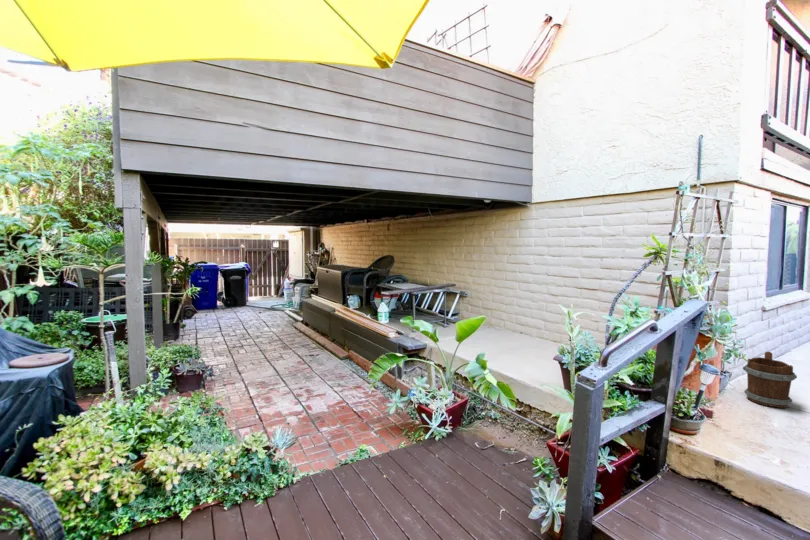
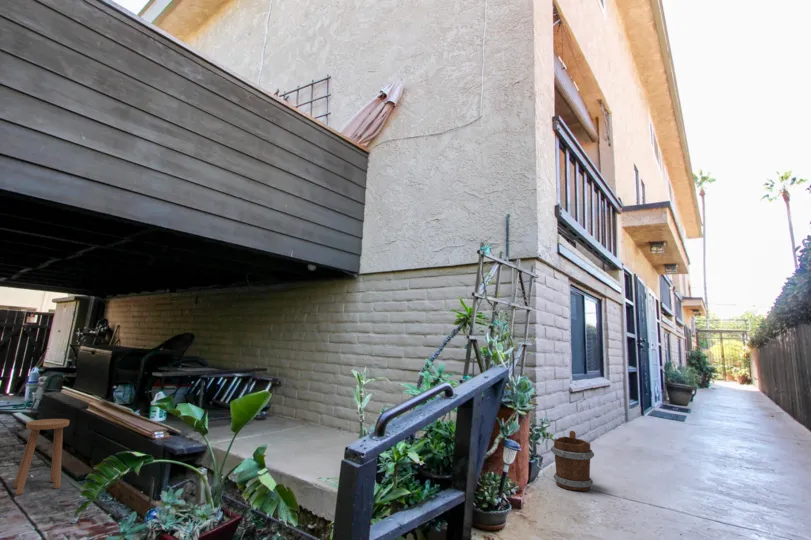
stool: none [310,320,335,366] -> present [14,419,70,495]

